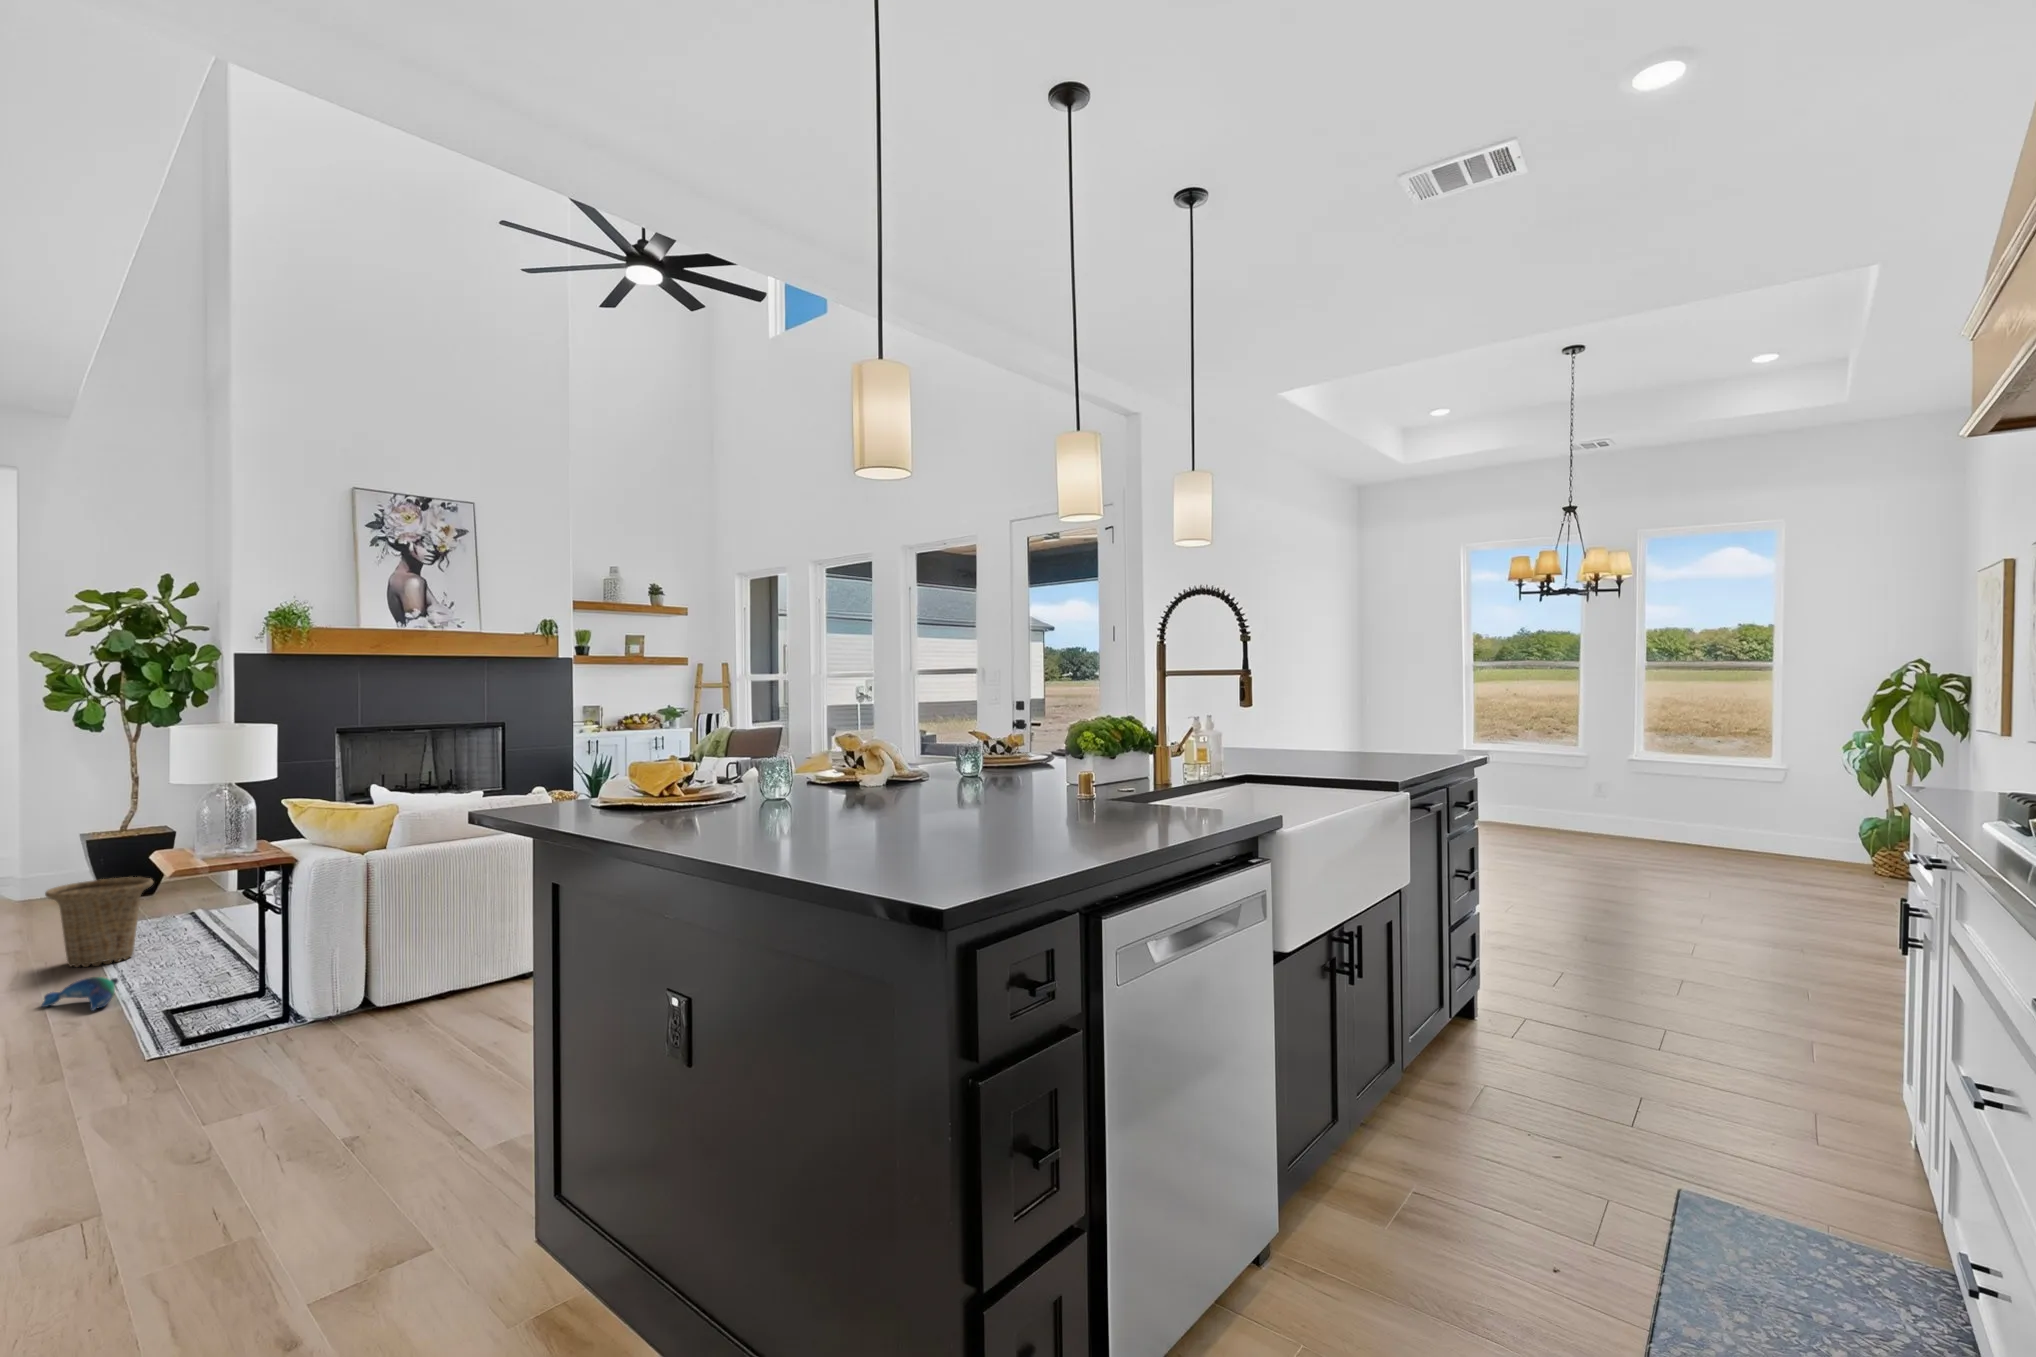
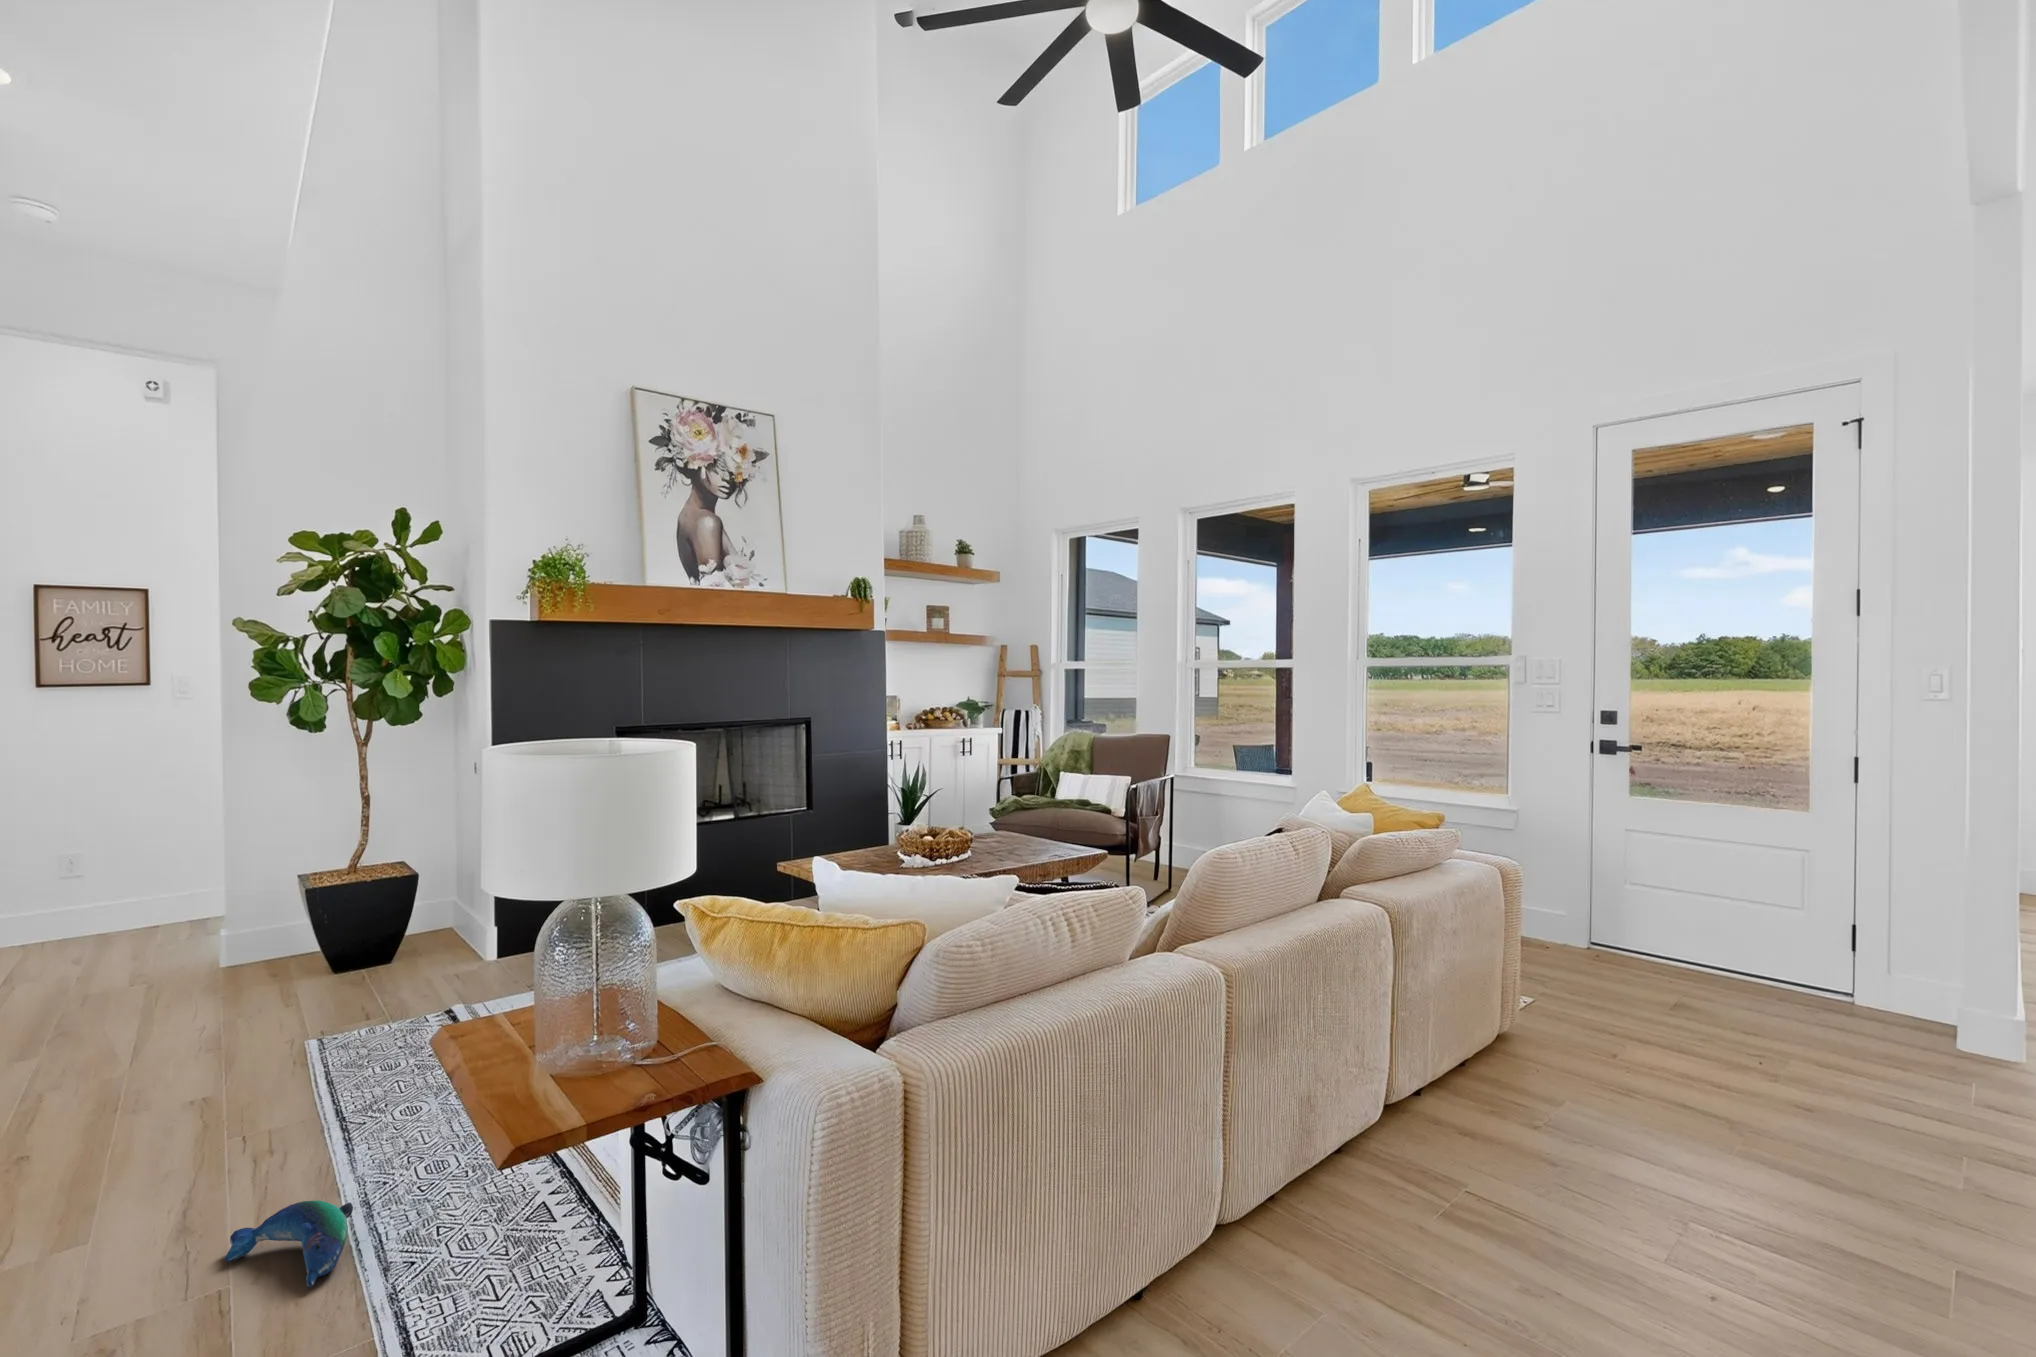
basket: present [45,877,153,967] -> none [240,973,399,1133]

